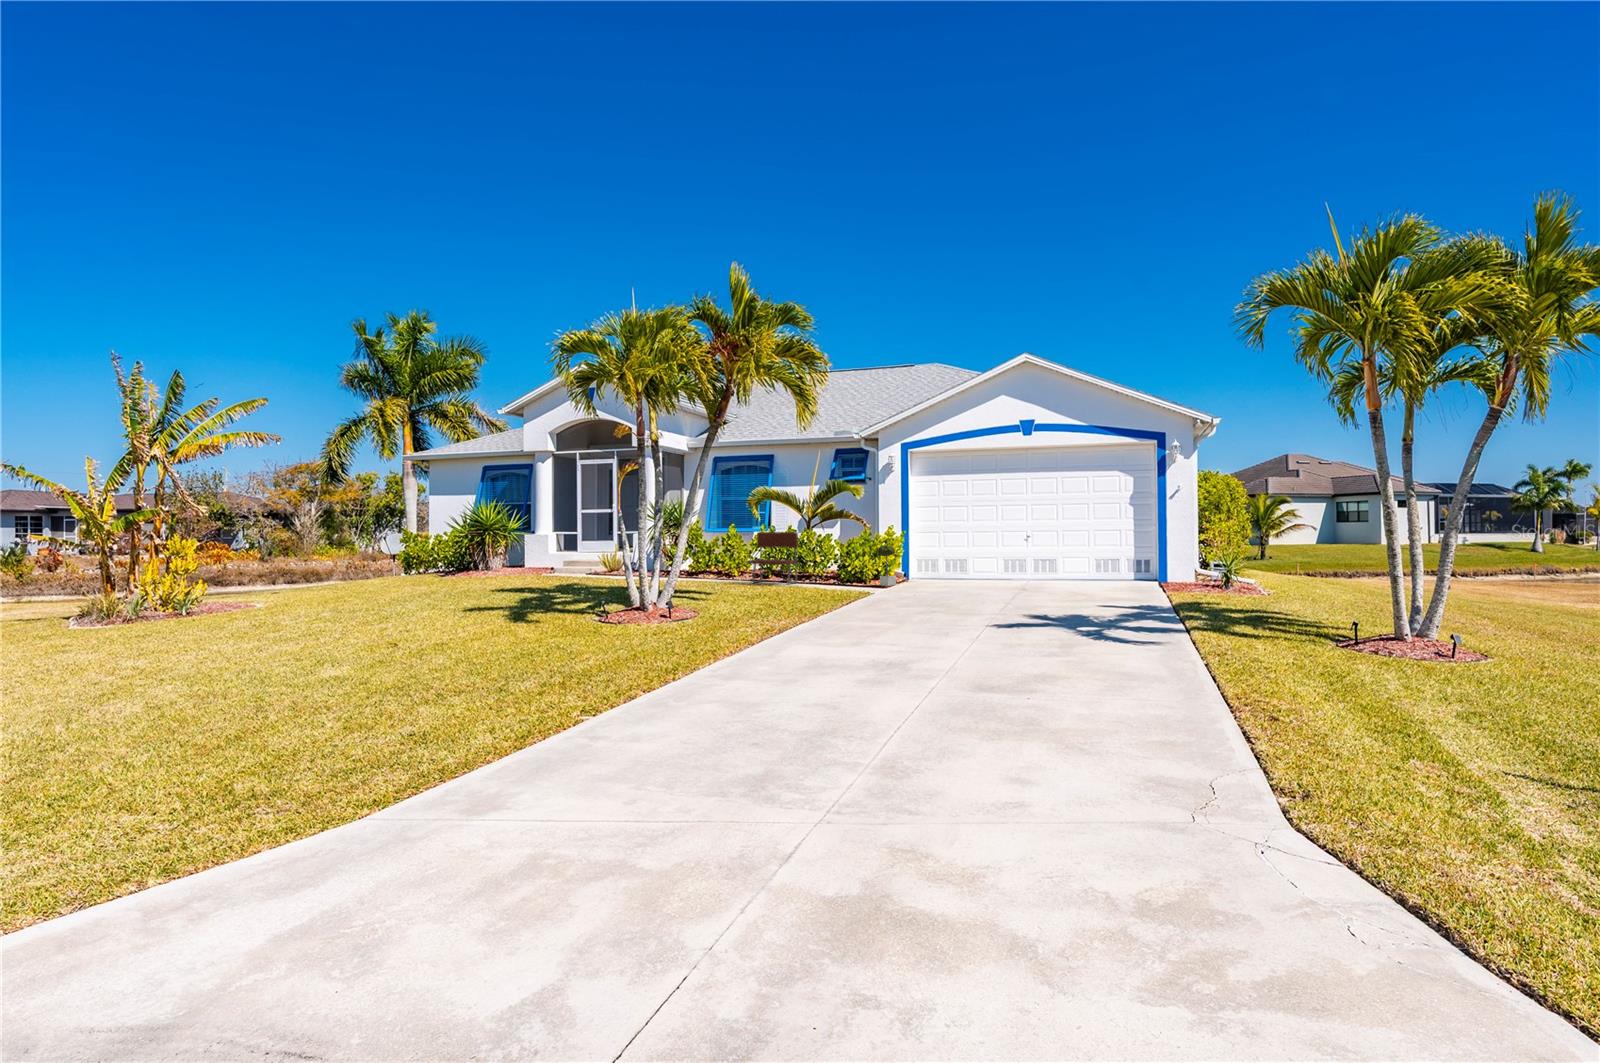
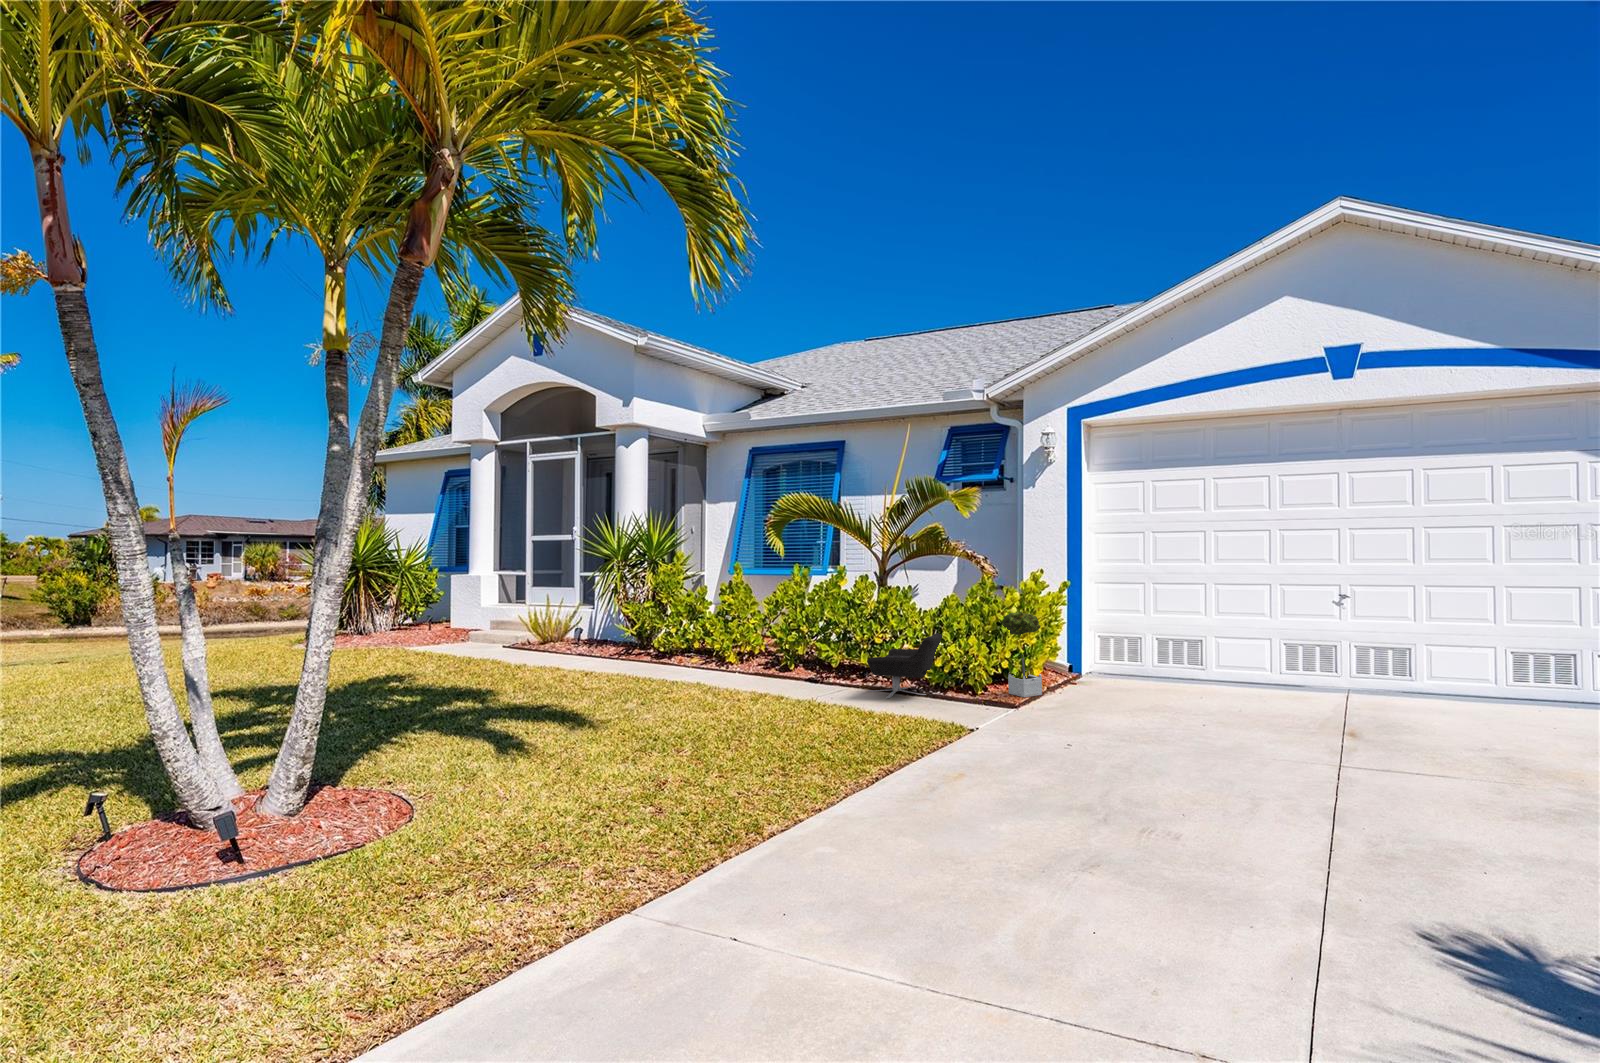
bench: present [747,532,798,584] -> none [765,578,859,681]
lounge chair: none [811,556,849,588] -> present [867,633,942,698]

